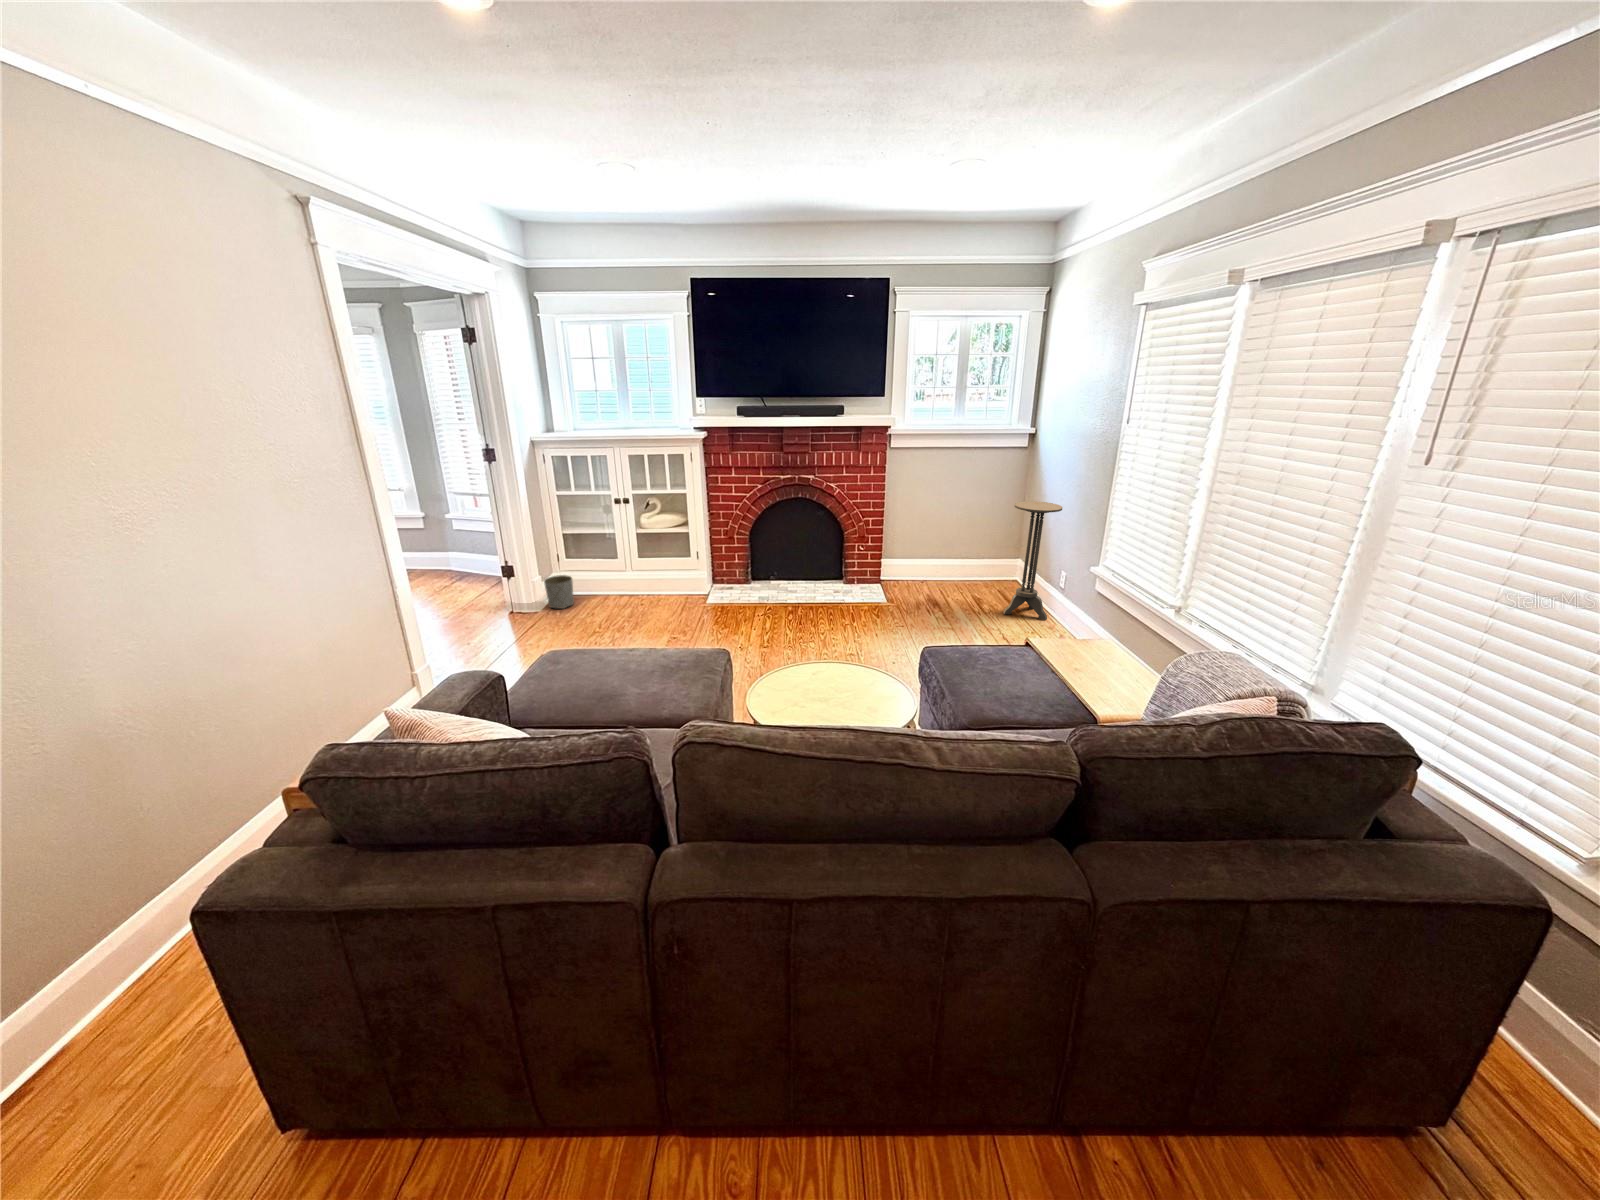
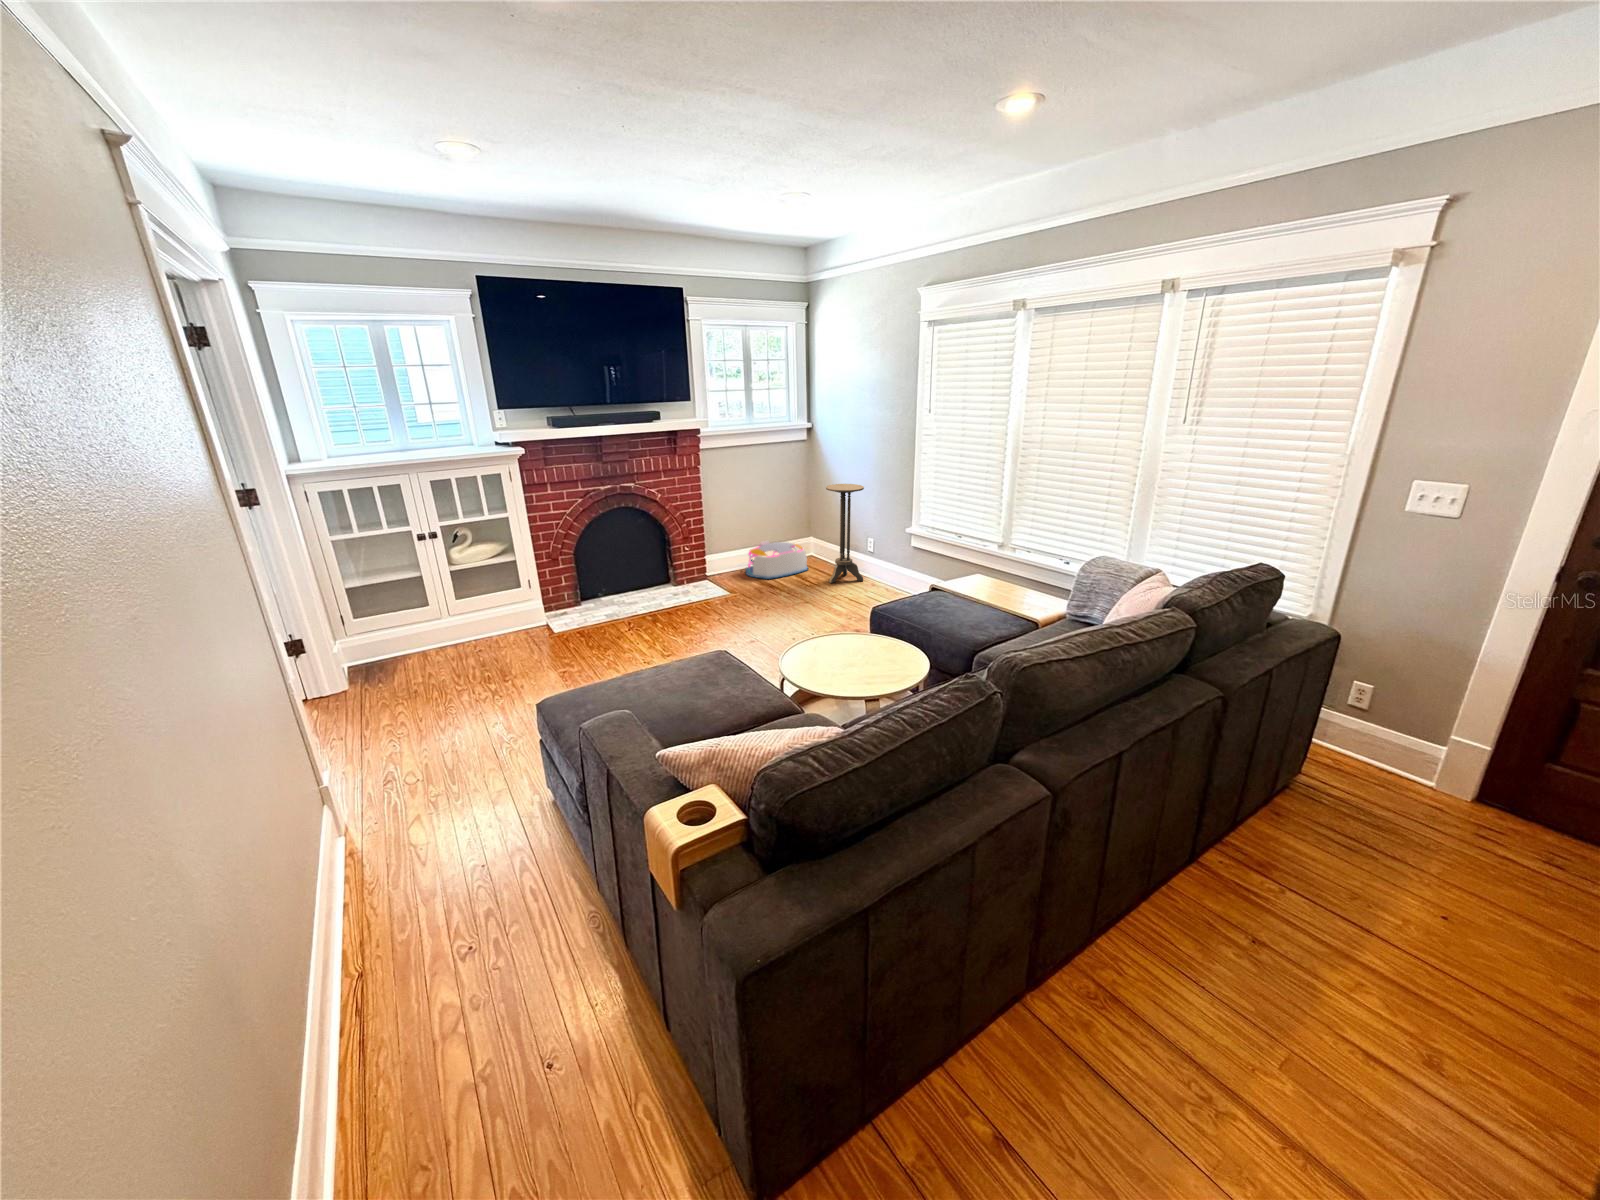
storage bin: none [923,554,998,596] -> present [746,541,808,579]
planter: present [544,575,574,609] -> none [343,638,387,682]

